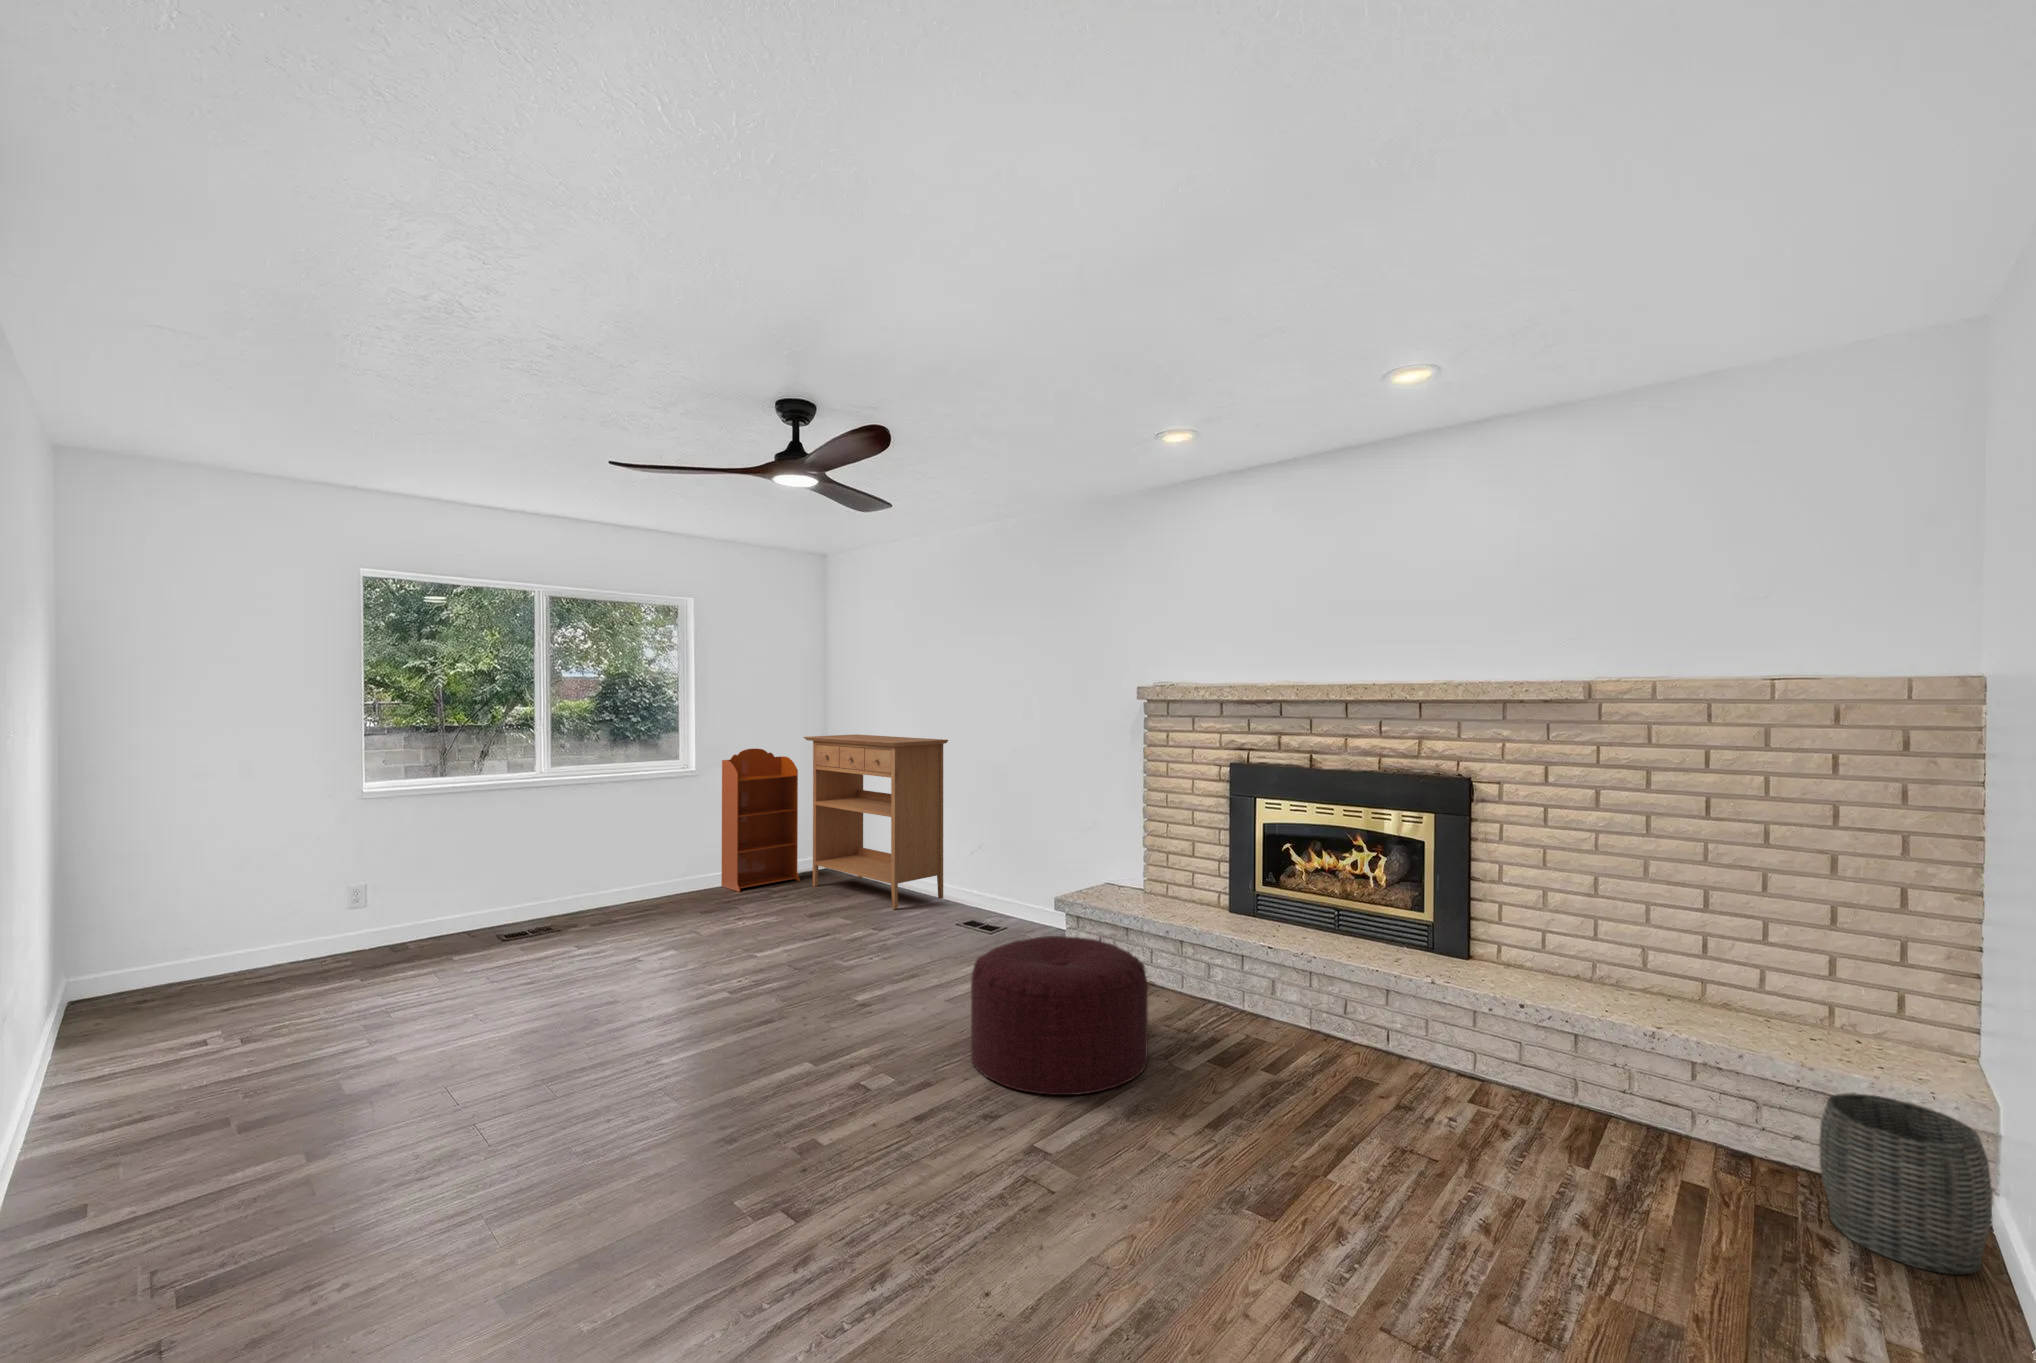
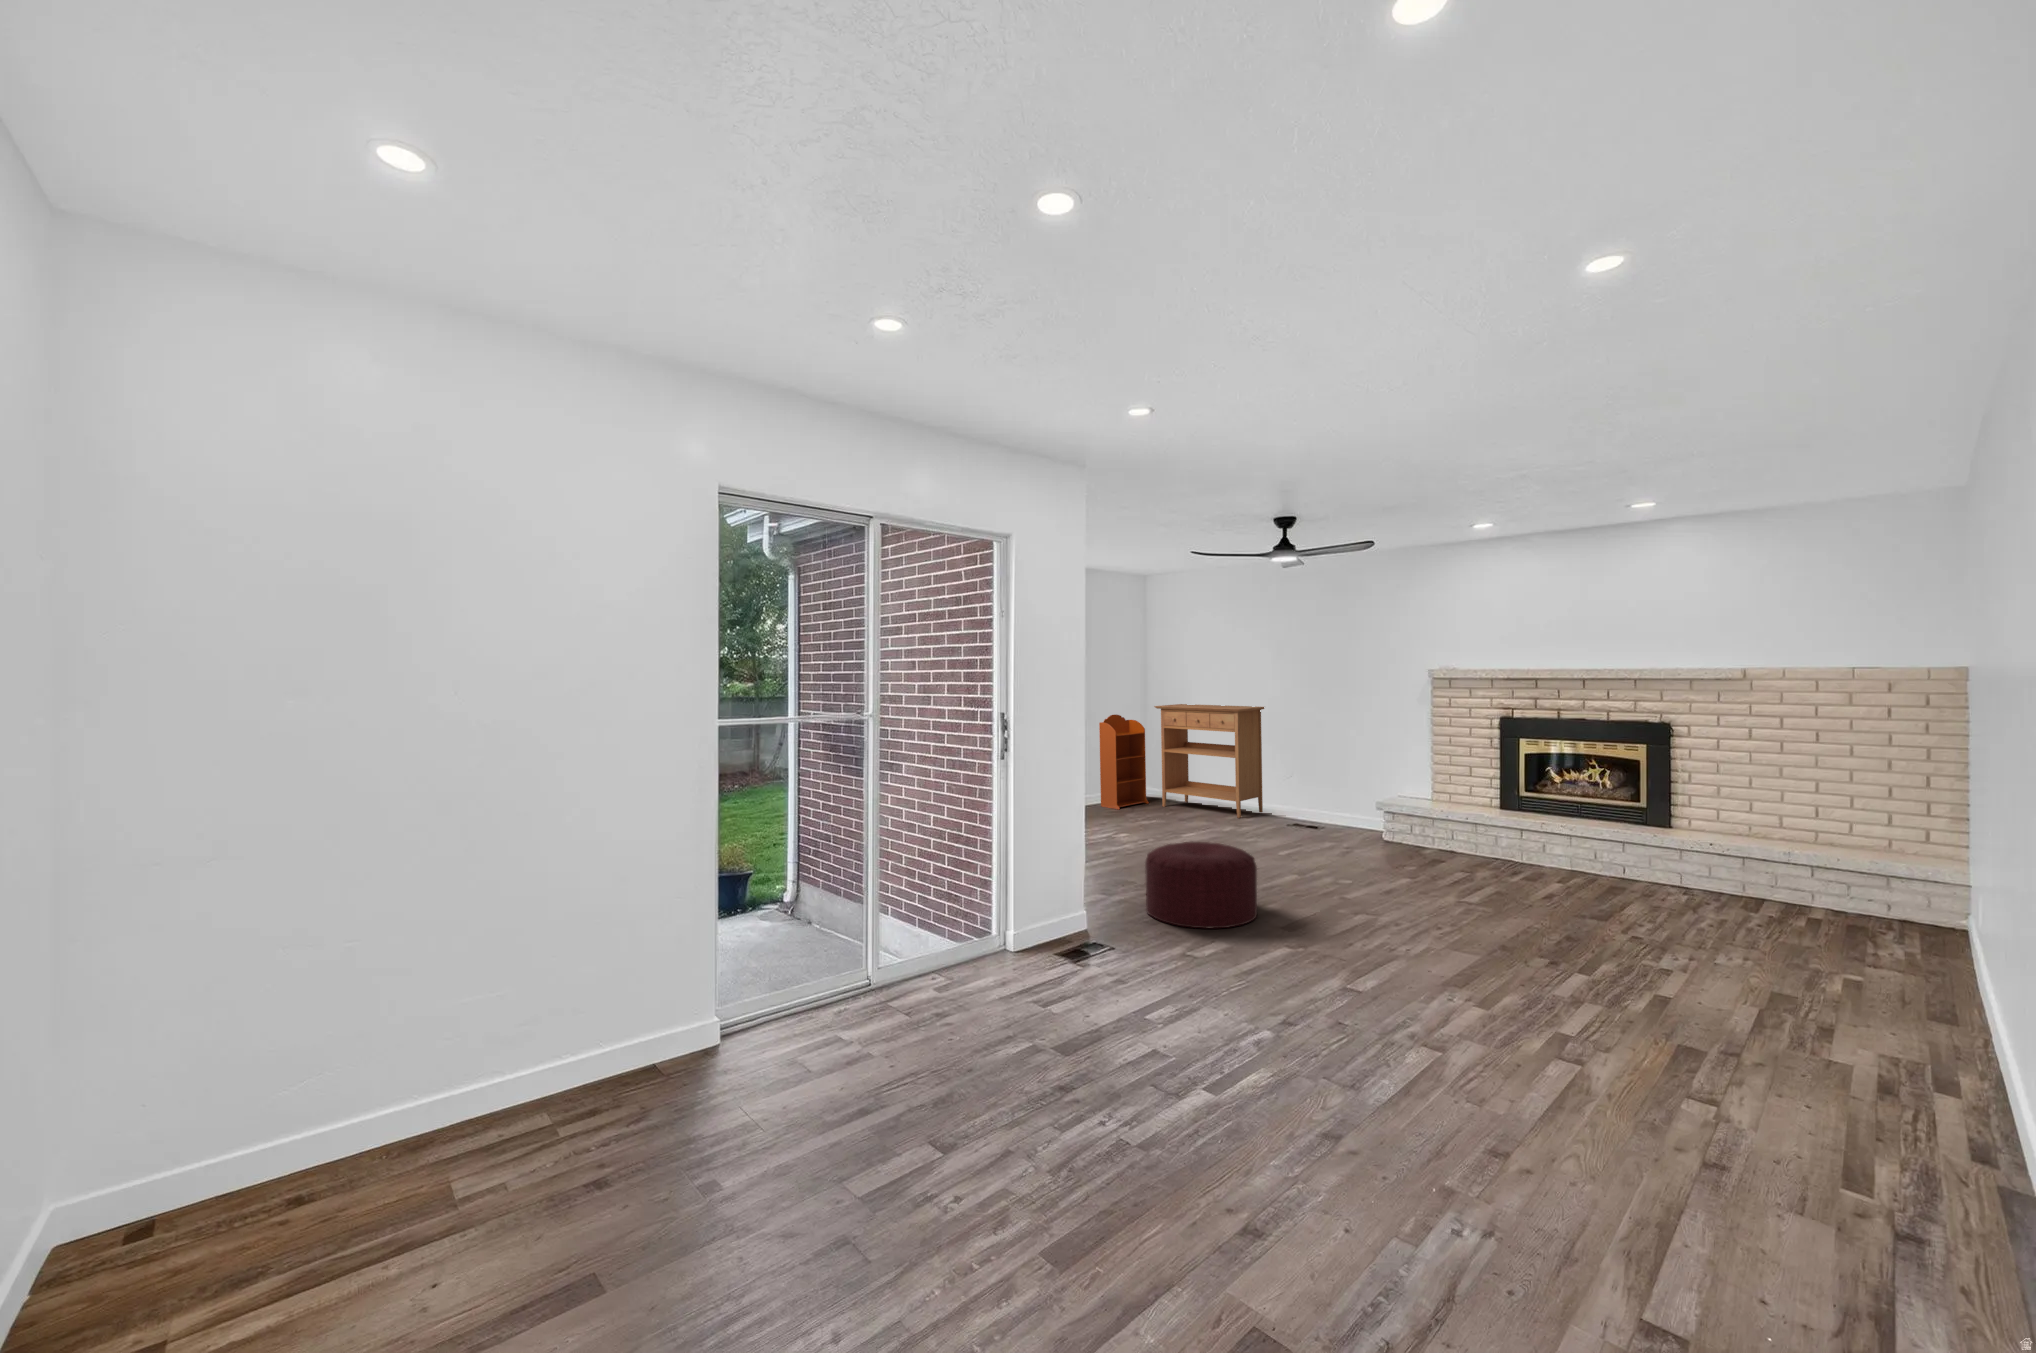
ottoman: present [971,936,1148,1095] -> present [1145,842,1257,928]
woven basket: present [1819,1093,1992,1274] -> none [1877,871,1958,941]

